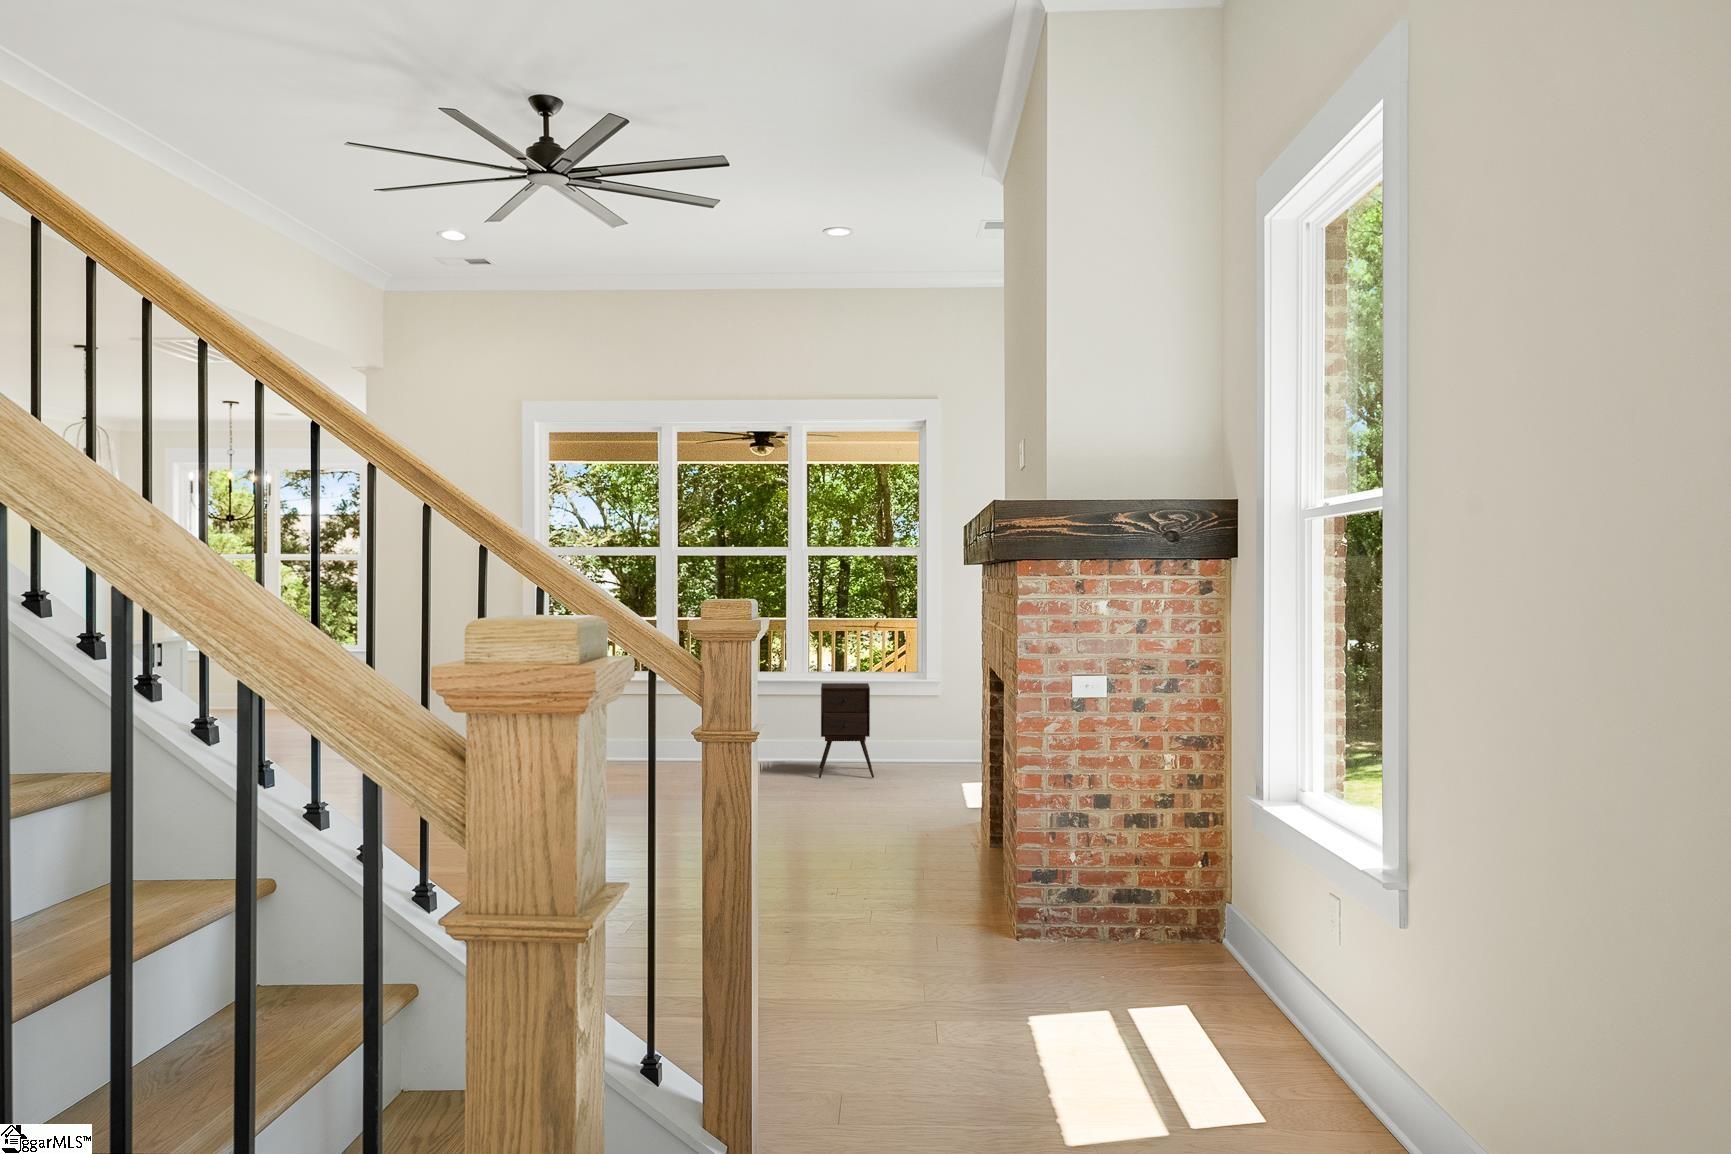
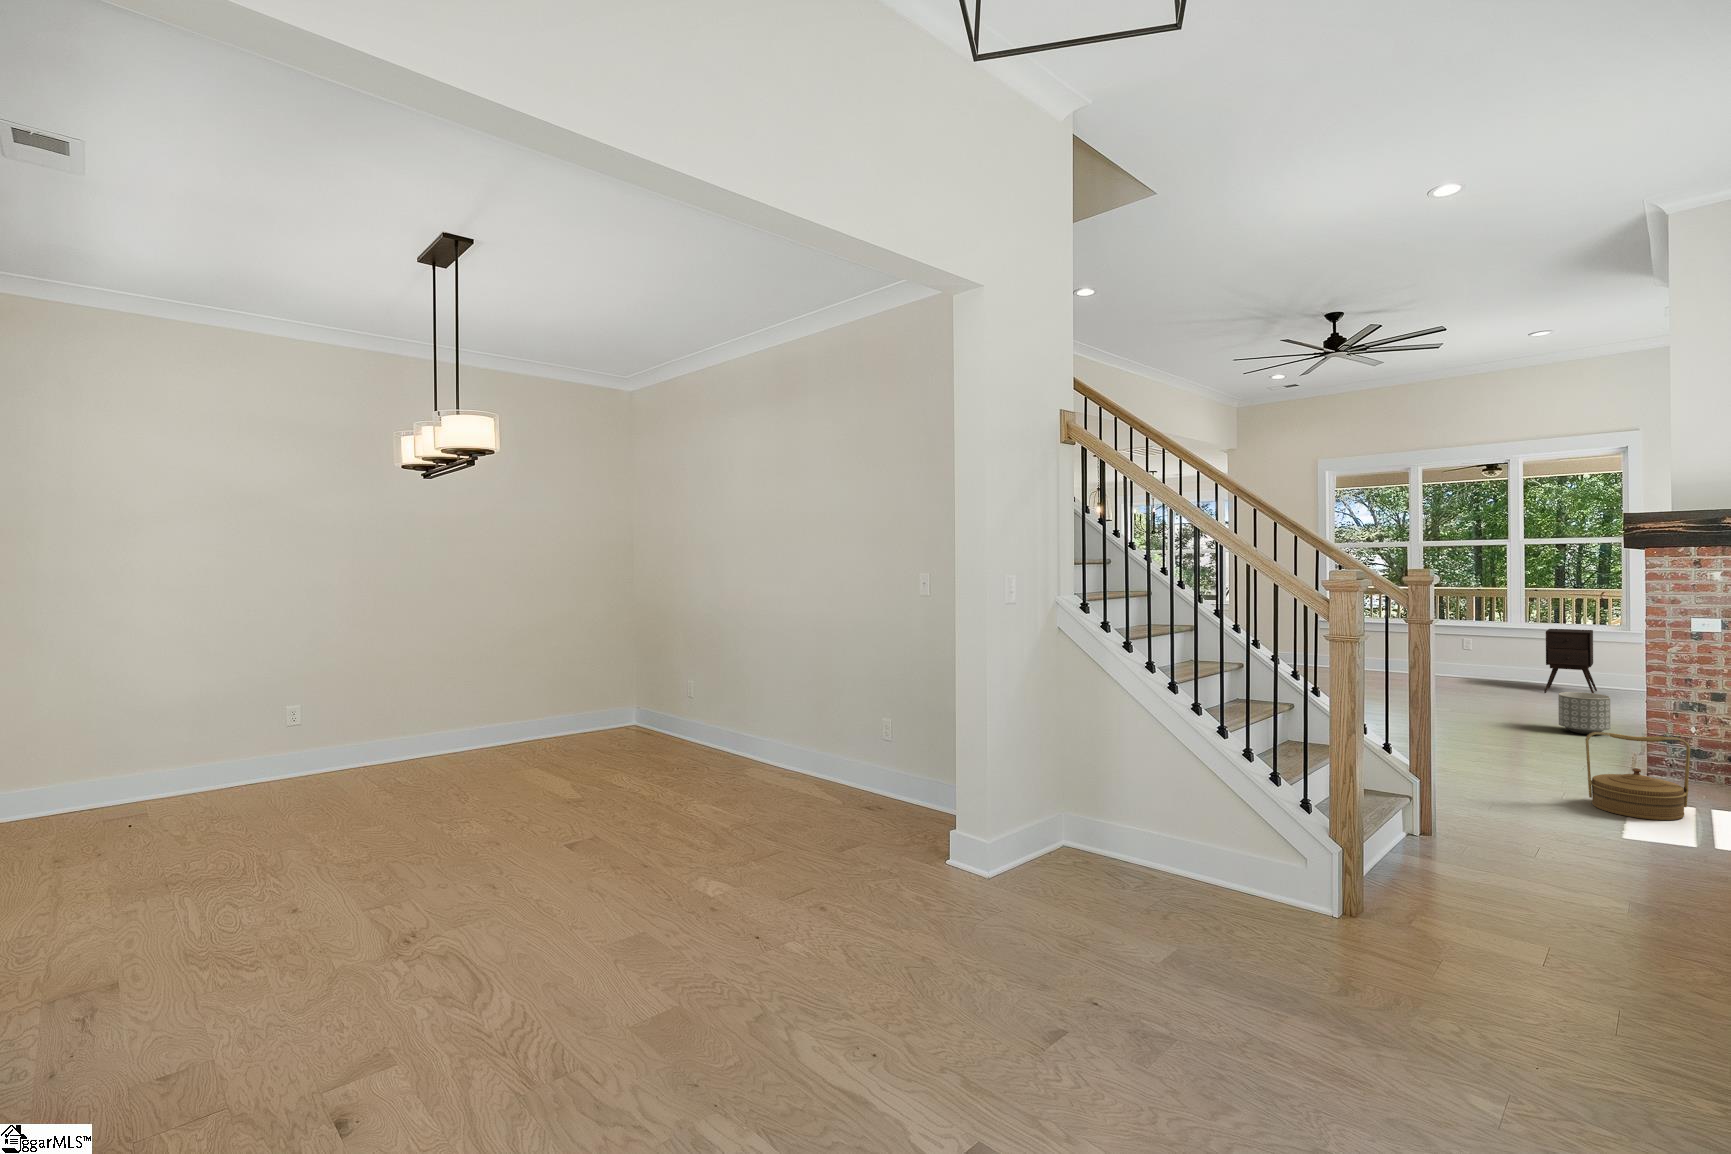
planter: none [868,789,929,857] -> present [1558,692,1611,734]
basket: none [1000,907,1143,1090] -> present [1585,732,1690,820]

